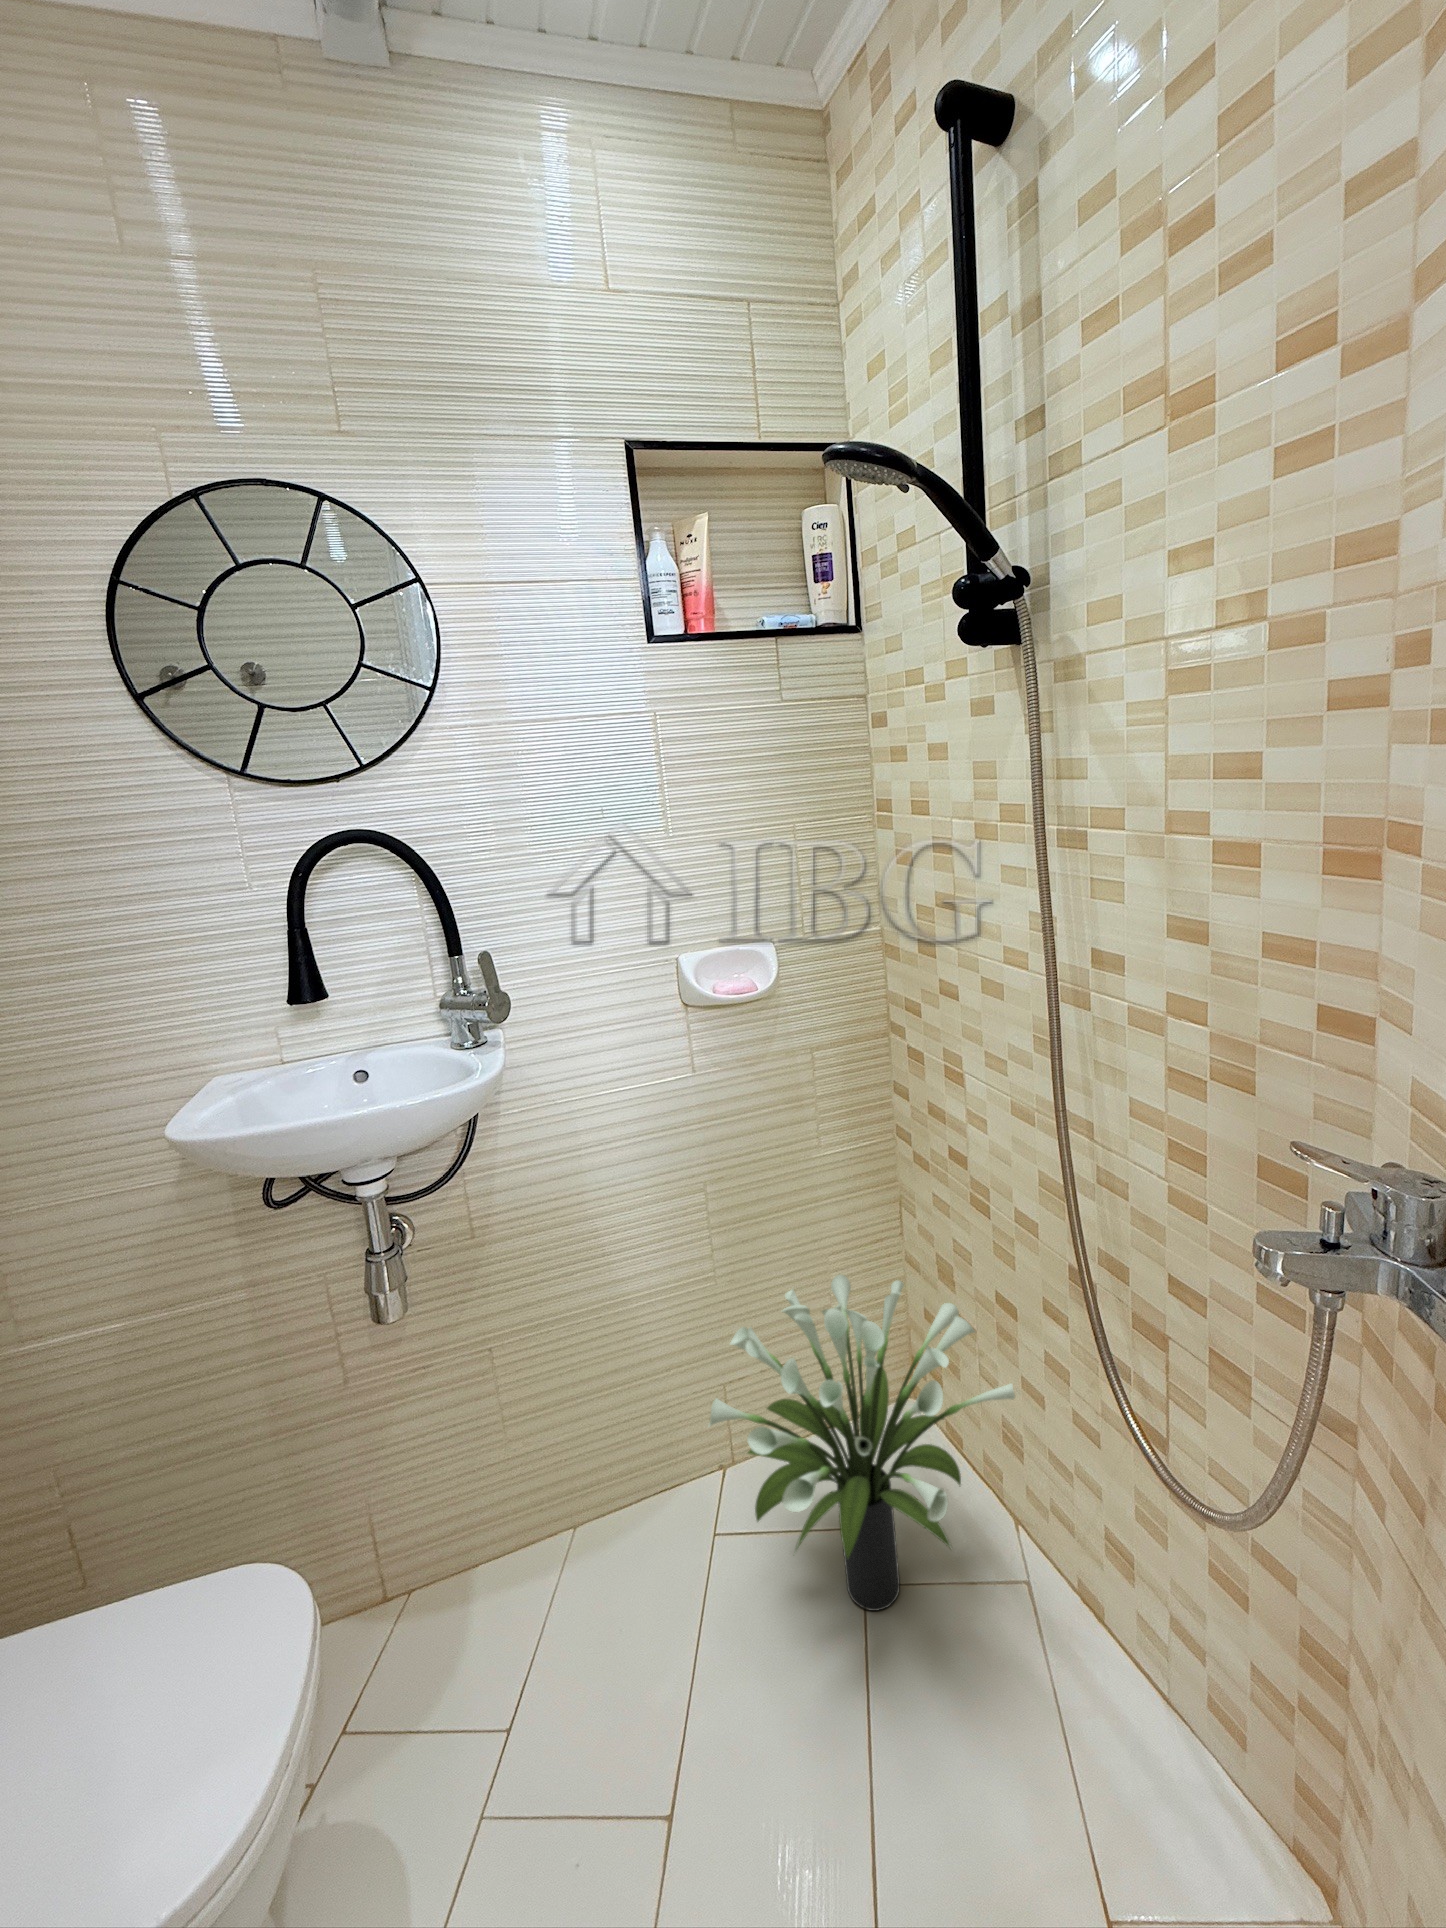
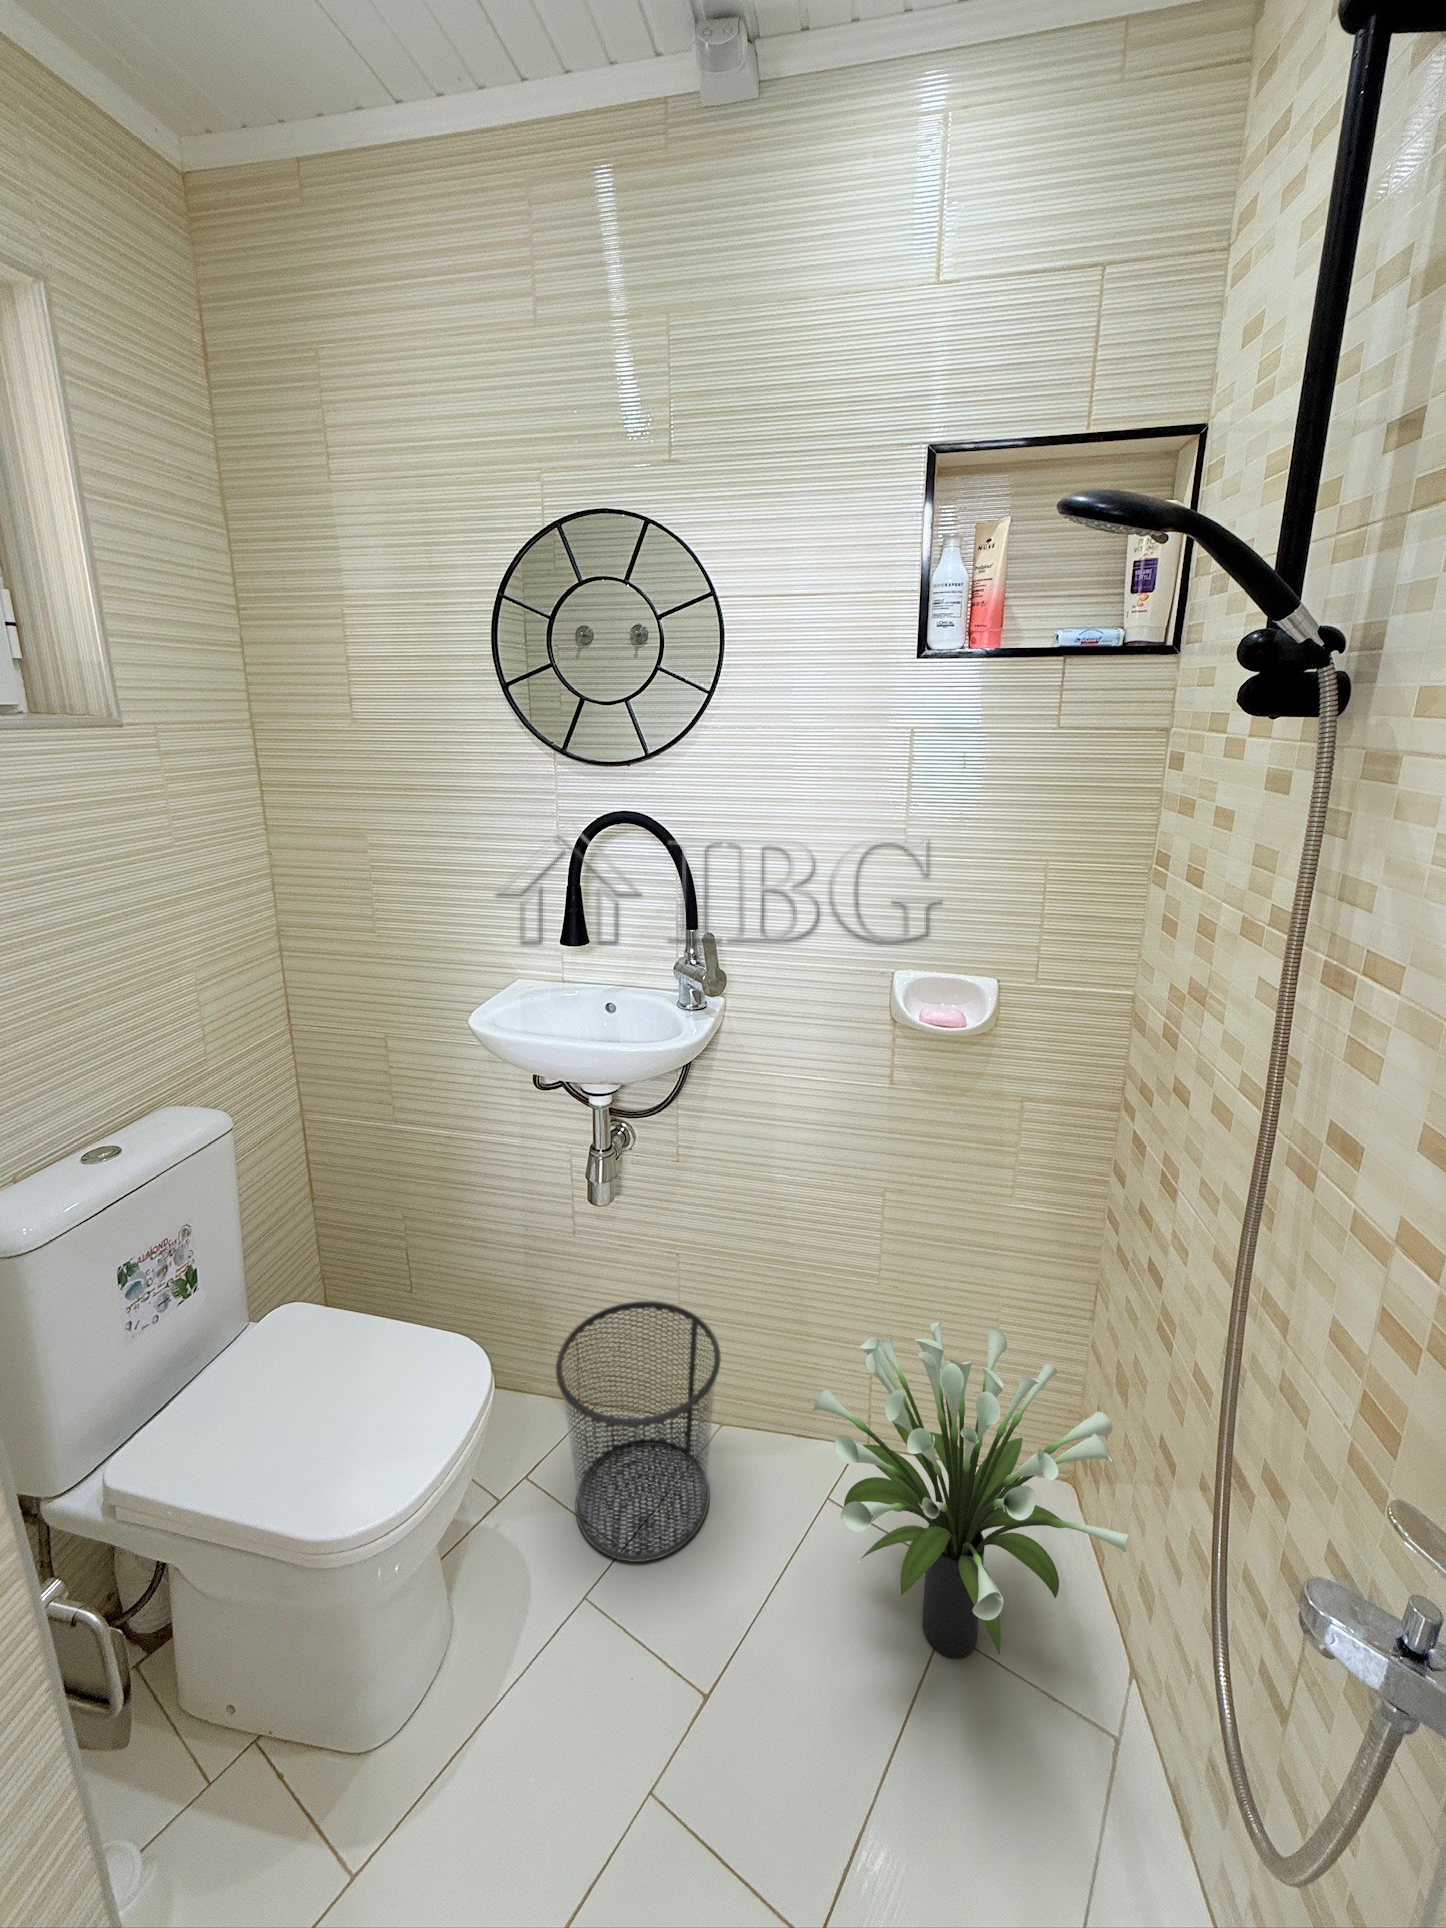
waste bin: none [376,1406,598,1747] -> present [556,1301,721,1562]

